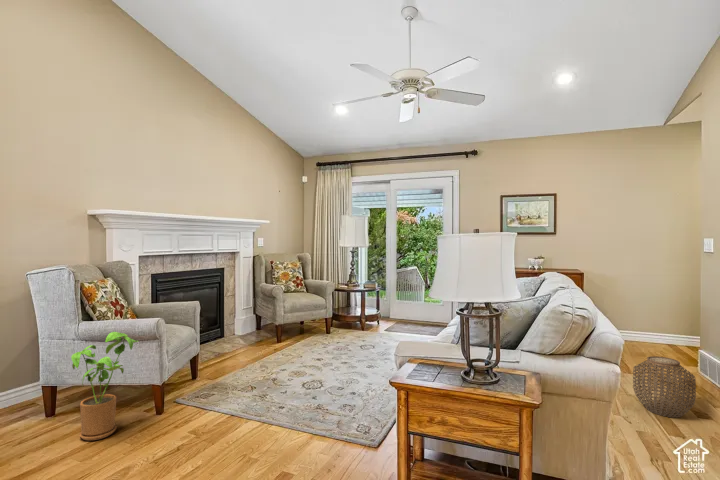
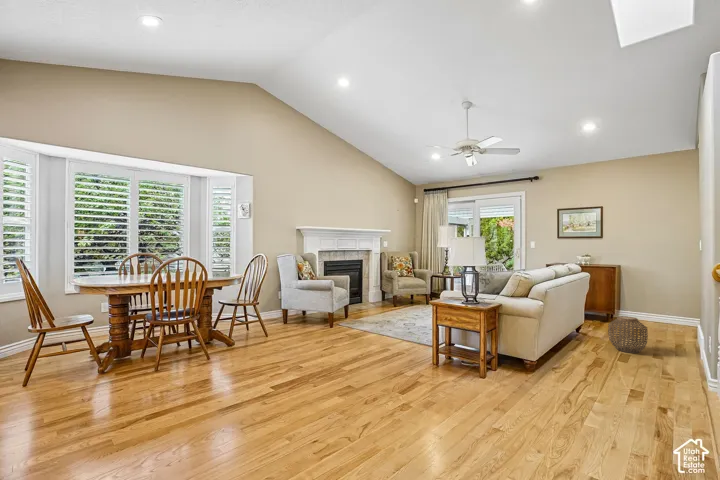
house plant: present [71,332,138,440] -> none [298,284,325,332]

